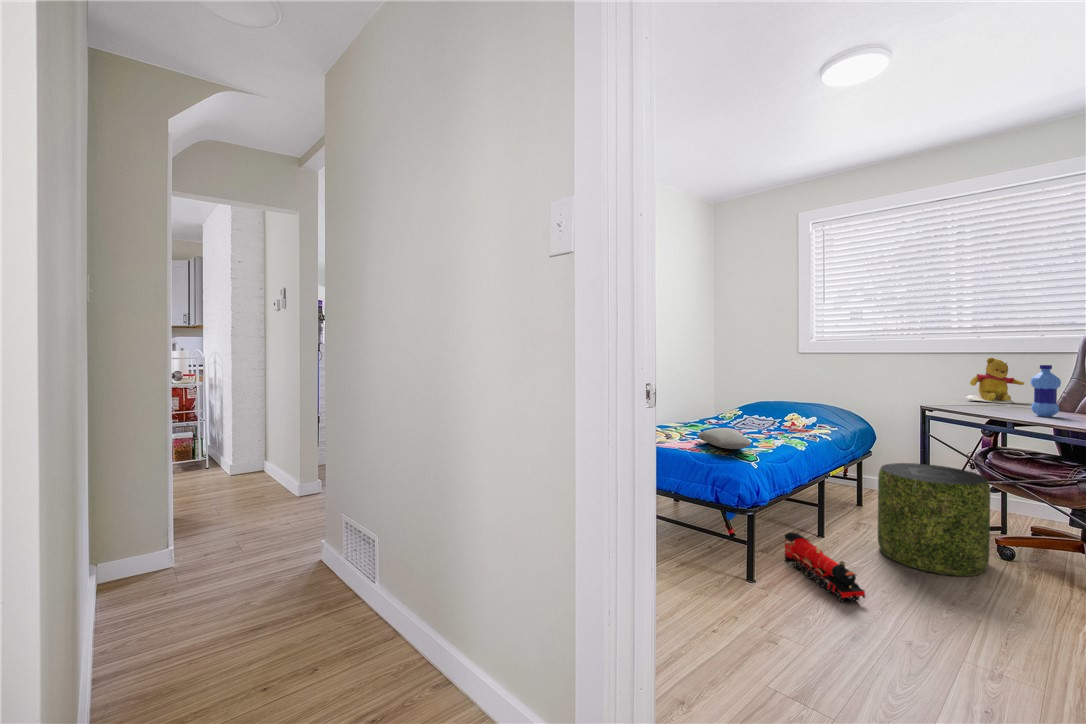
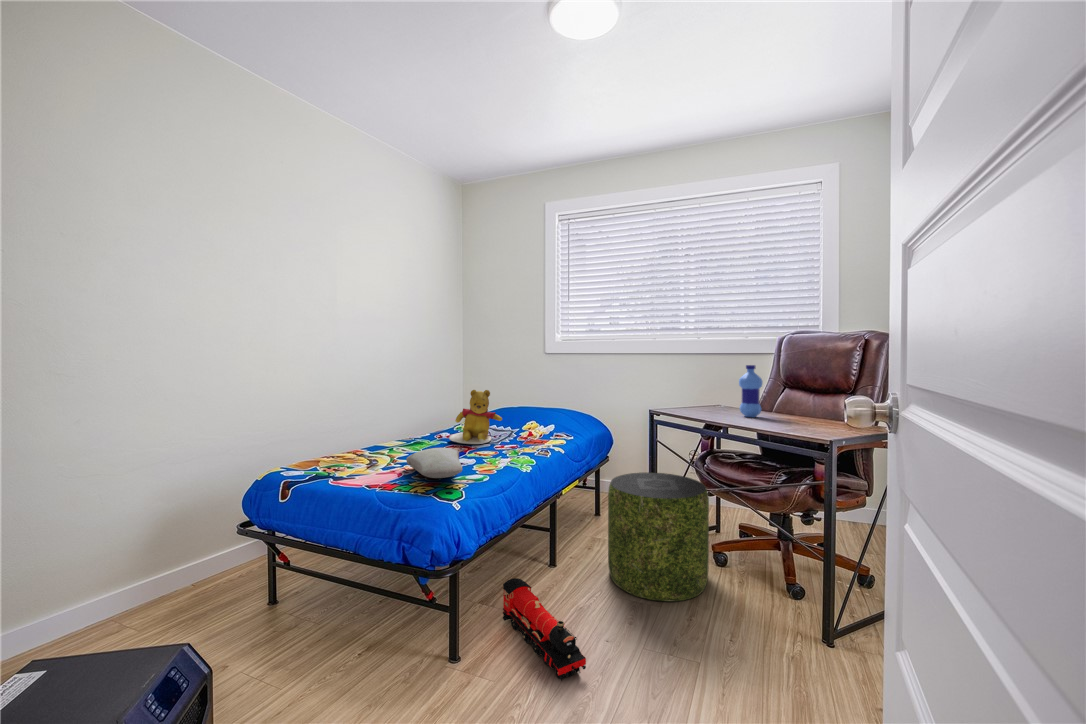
teddy bear: present [966,358,1024,403] -> present [449,390,502,444]

